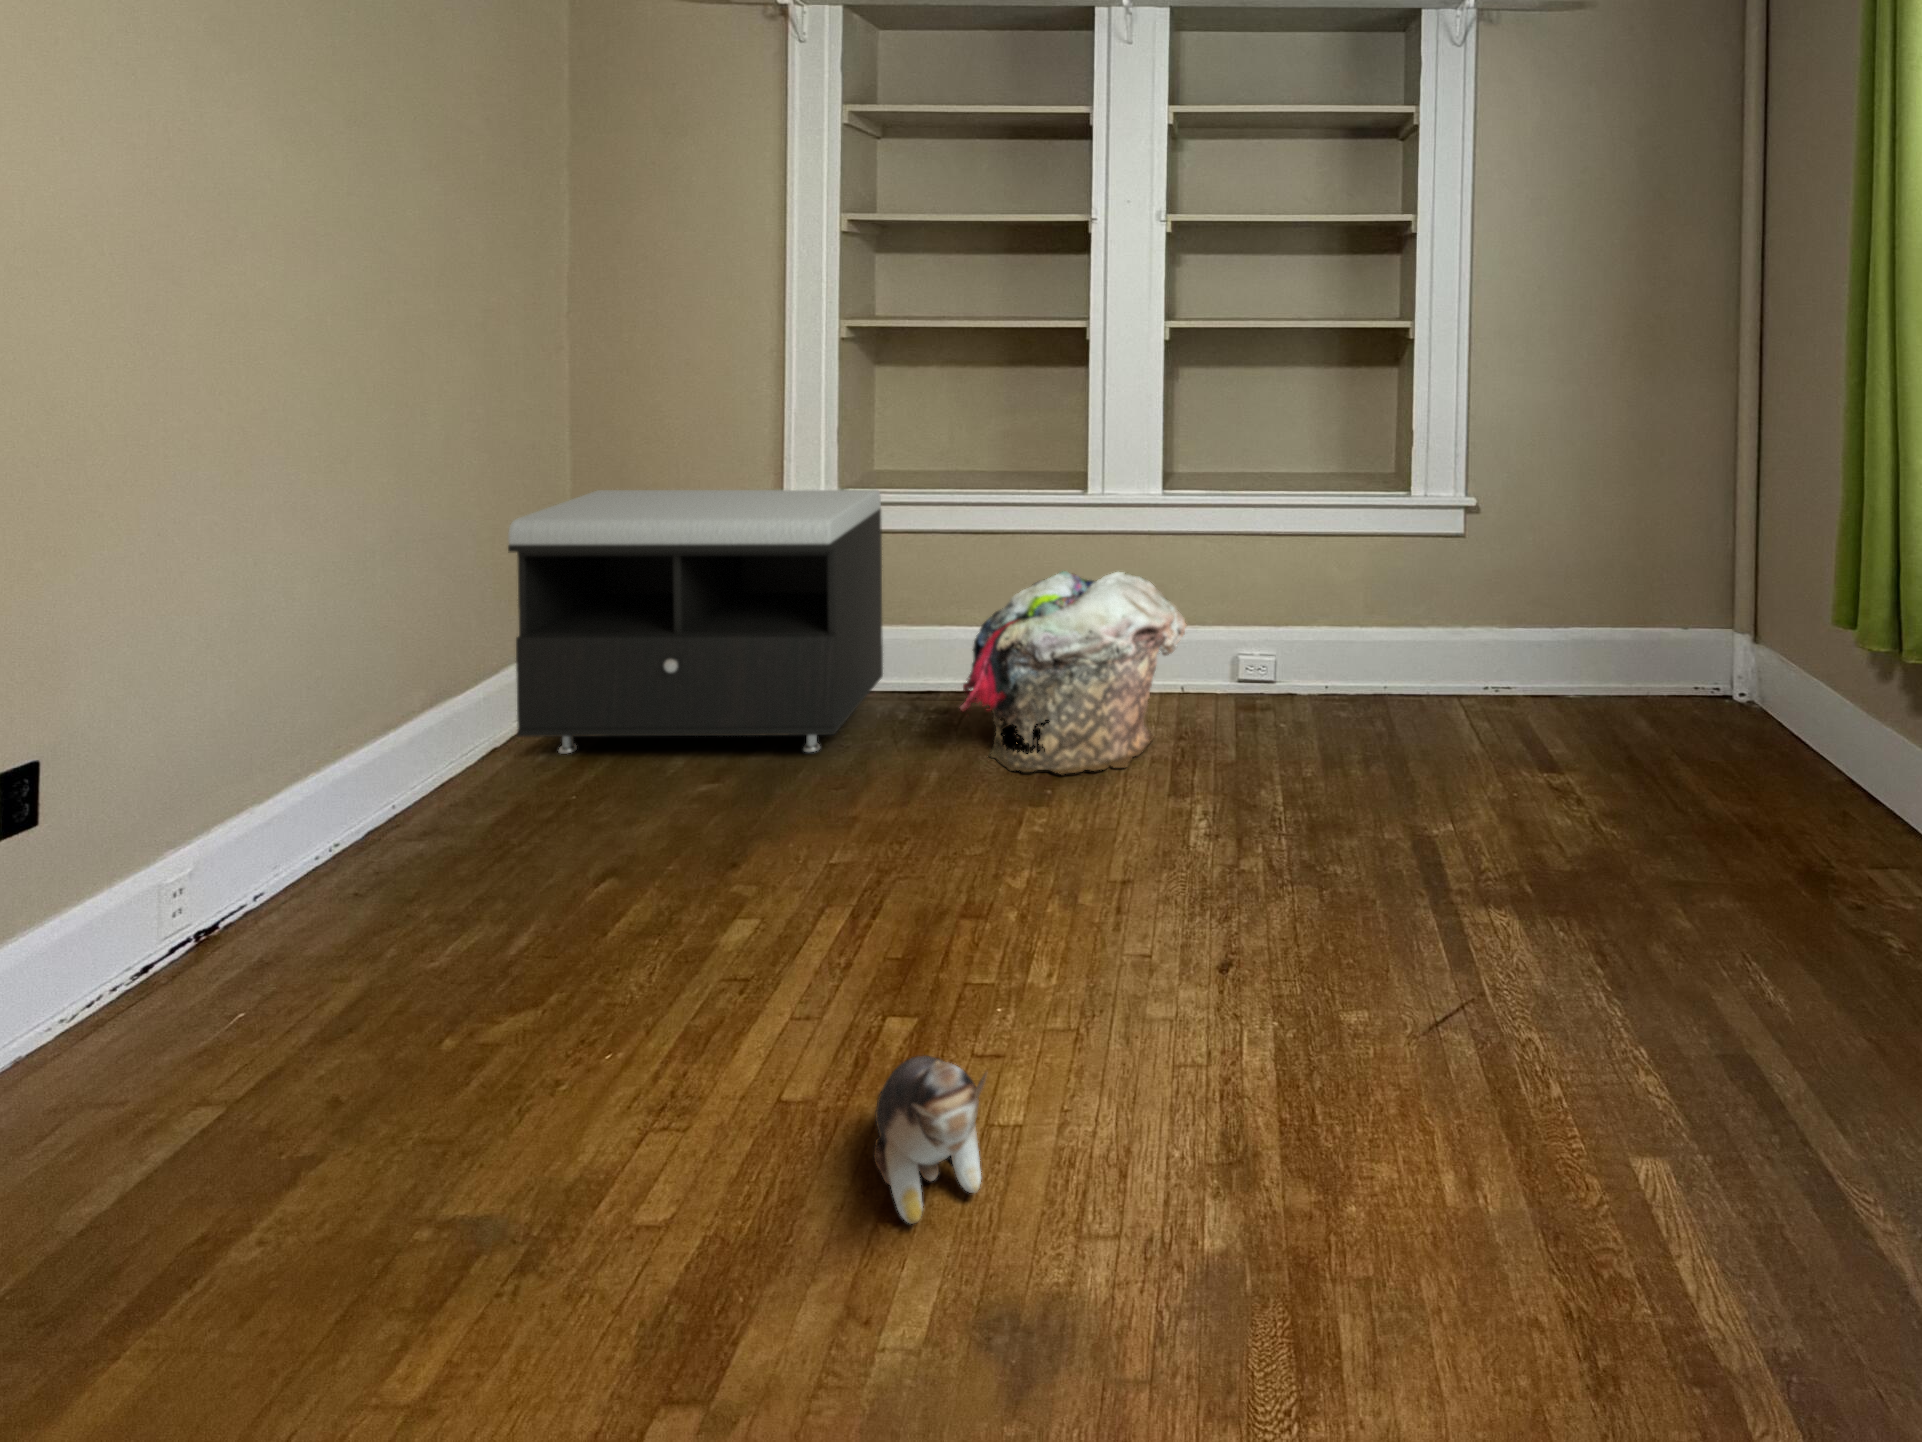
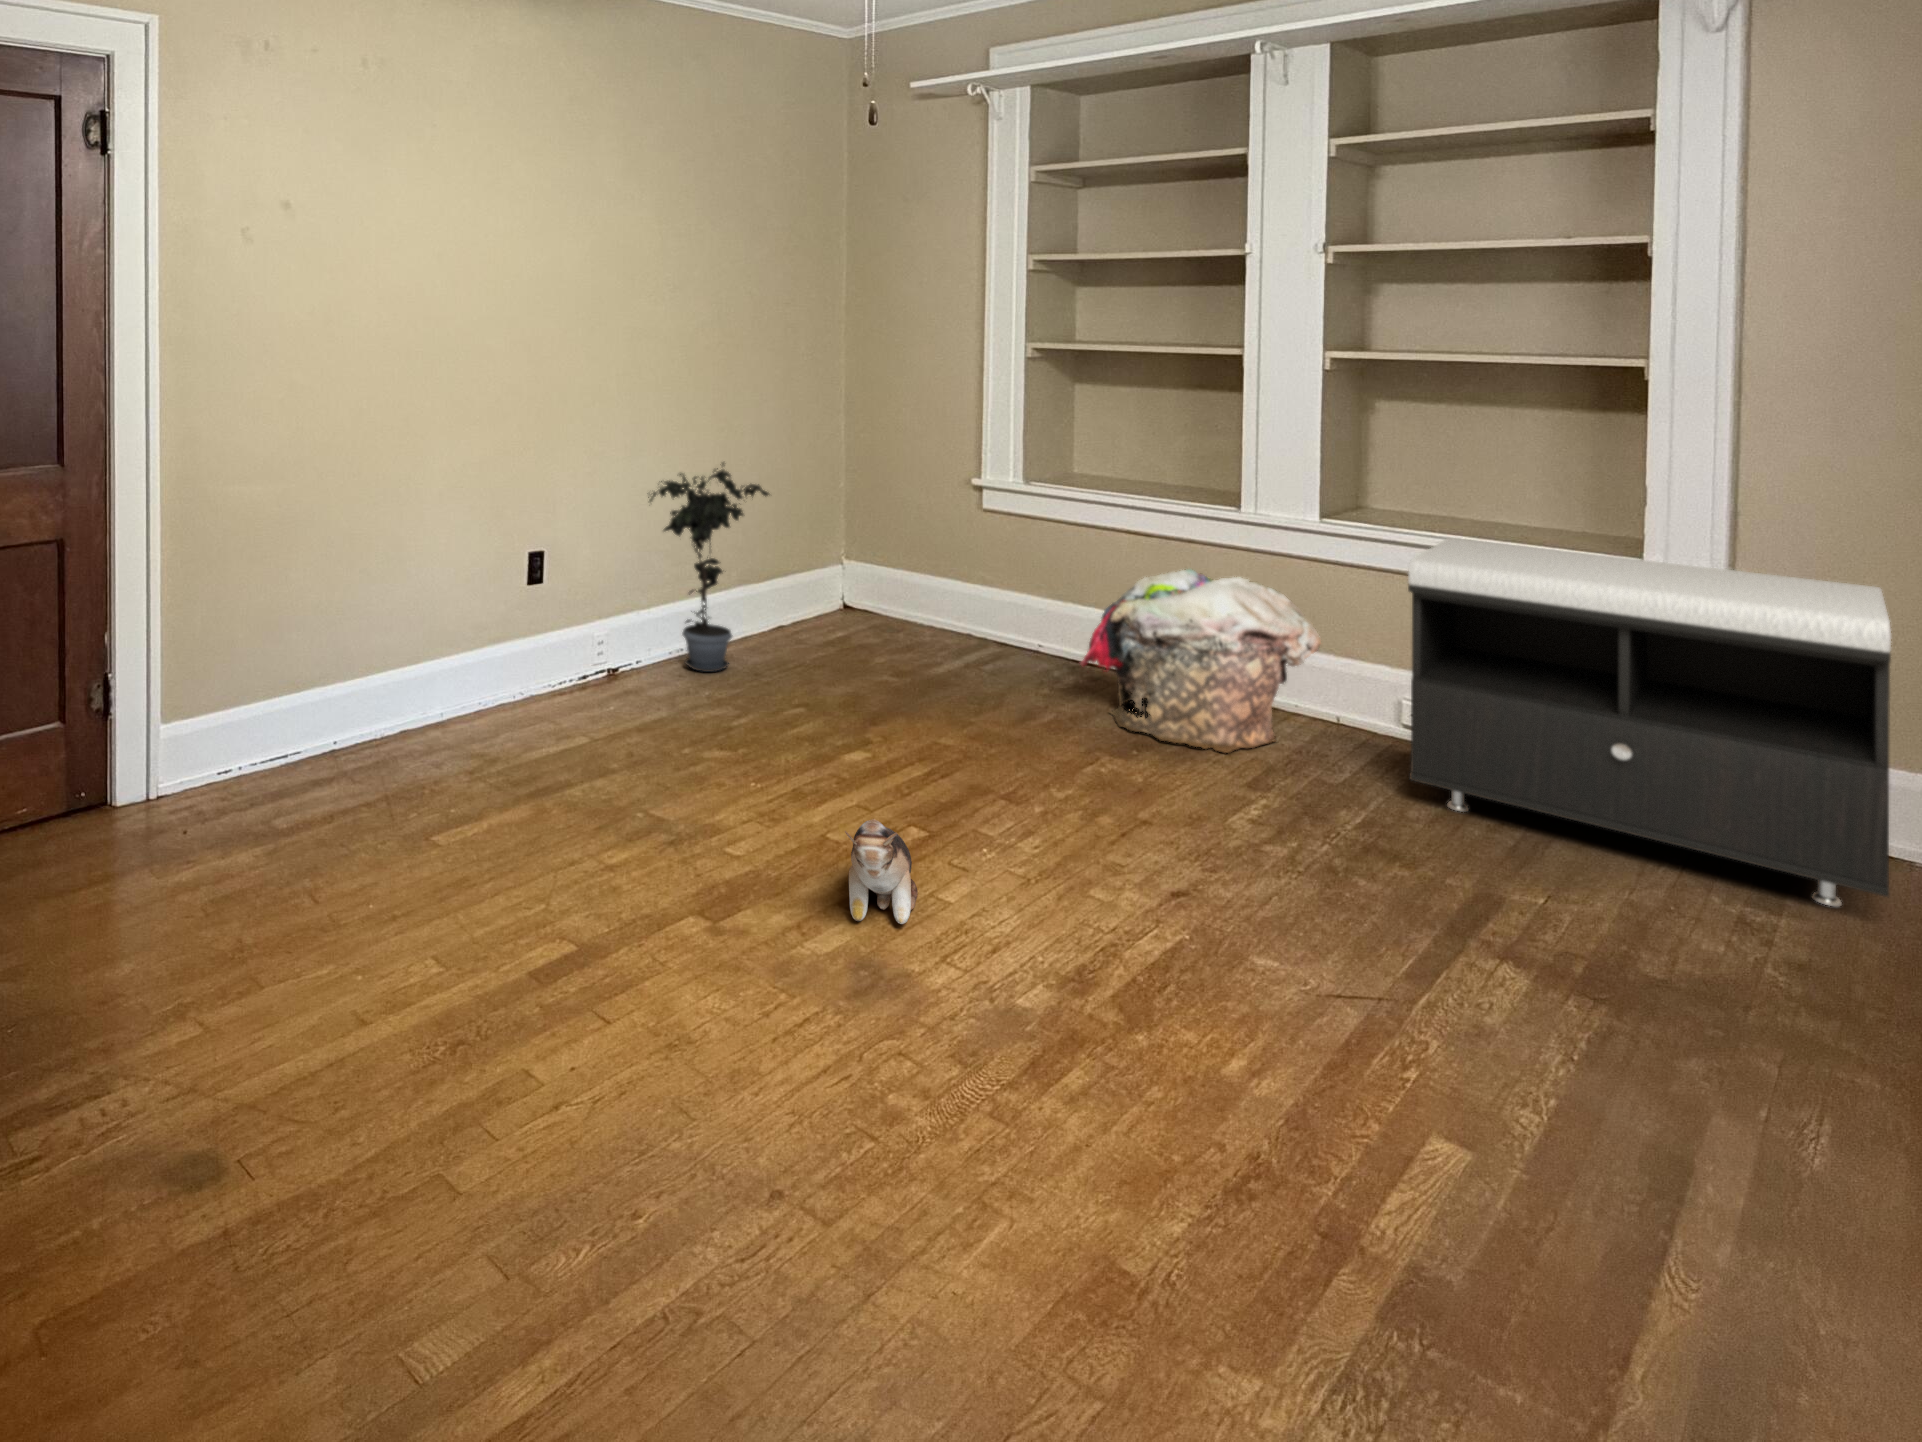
storage bench: present [508,490,883,754] -> present [1408,538,1891,907]
potted plant: none [285,529,508,880] -> present [648,463,769,672]

